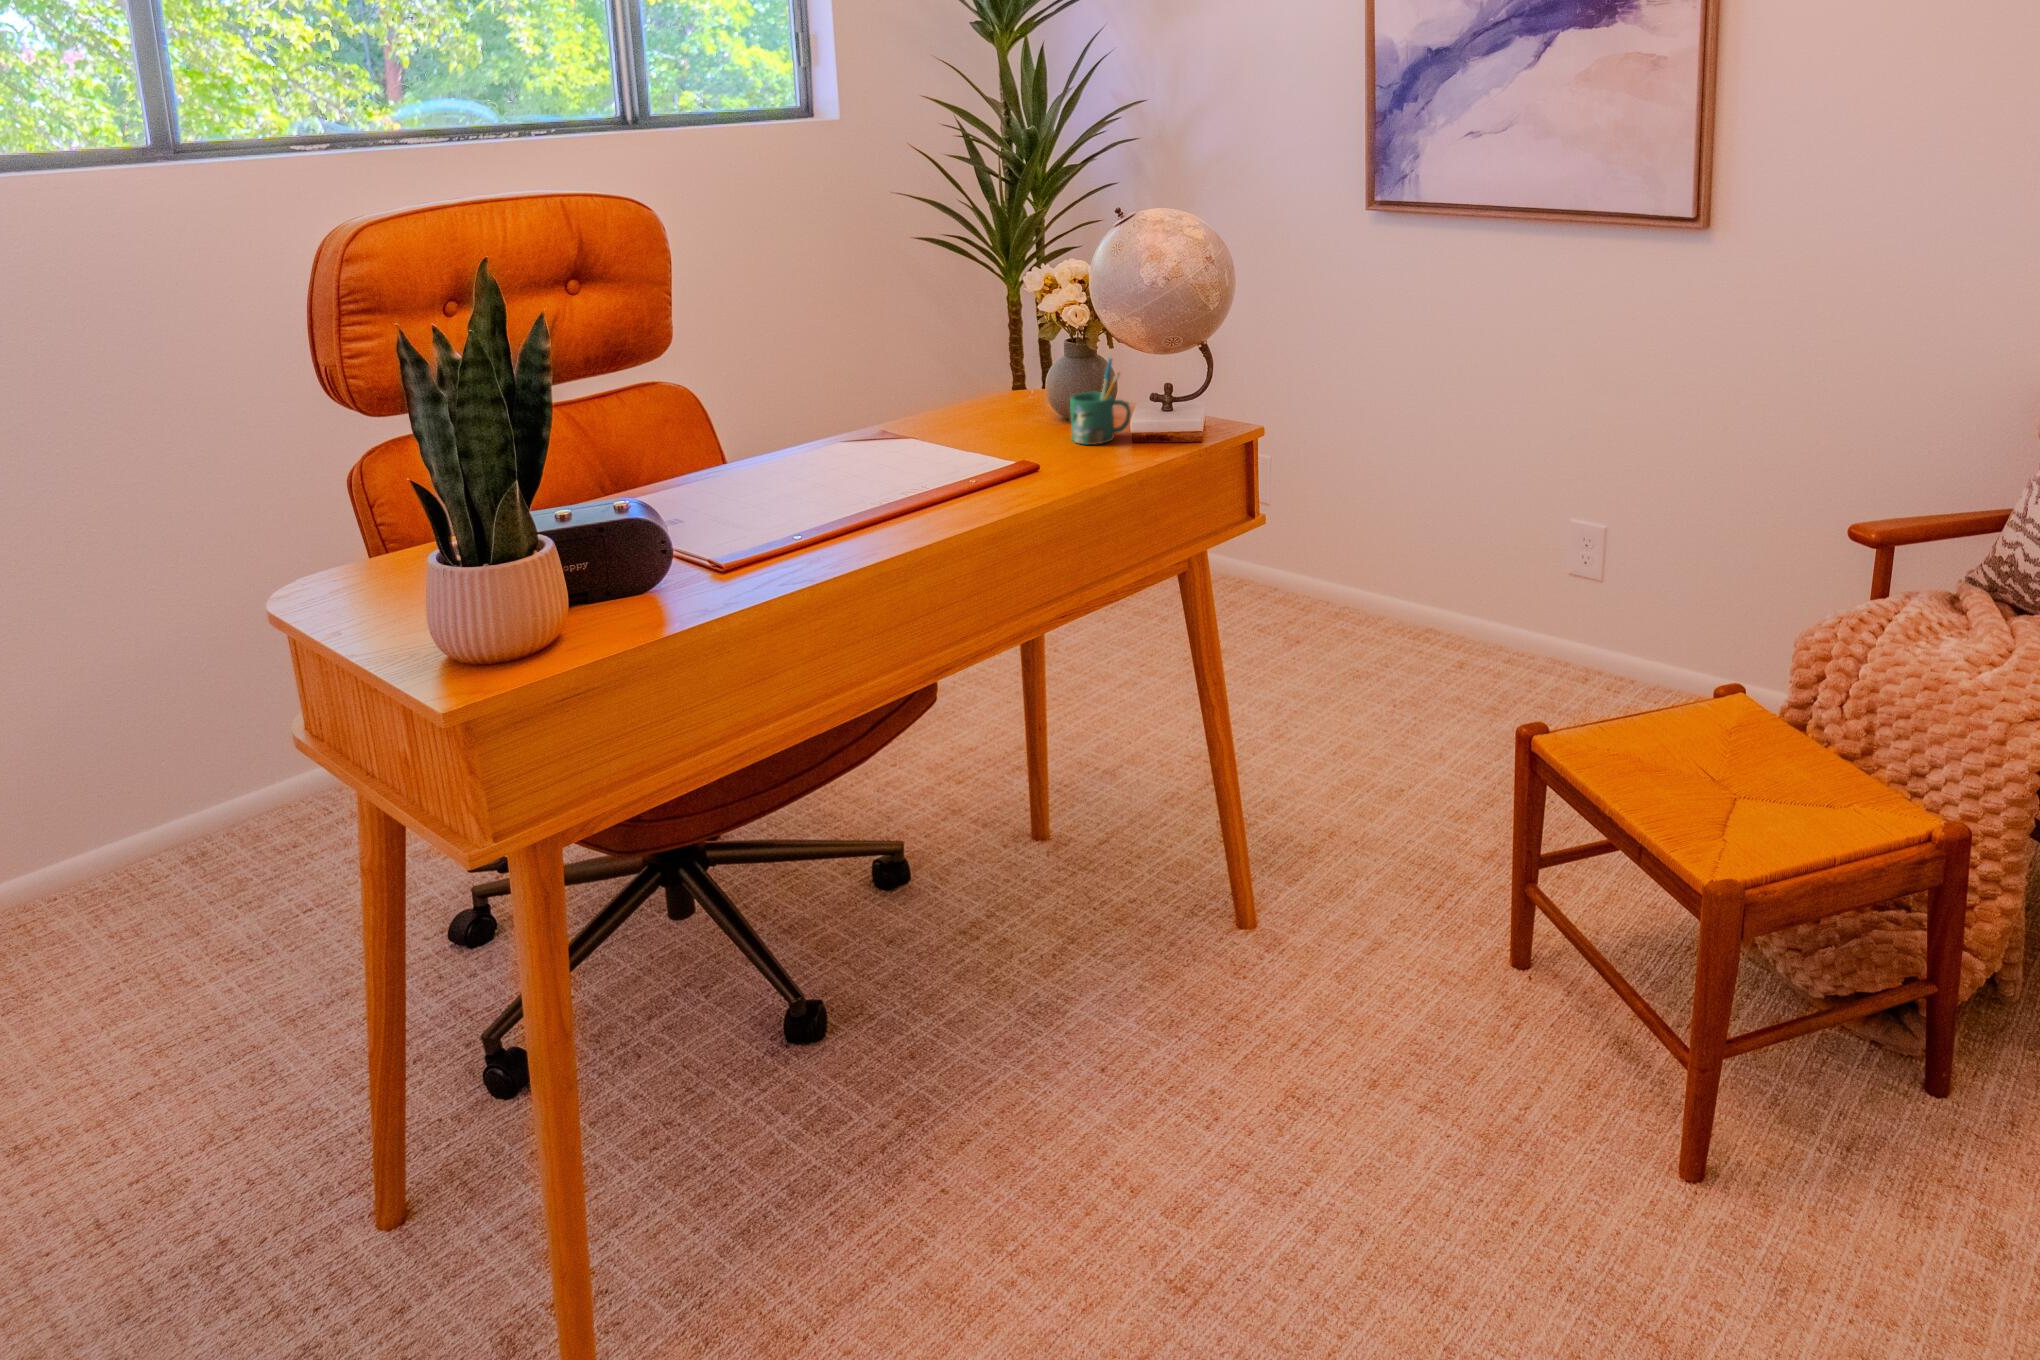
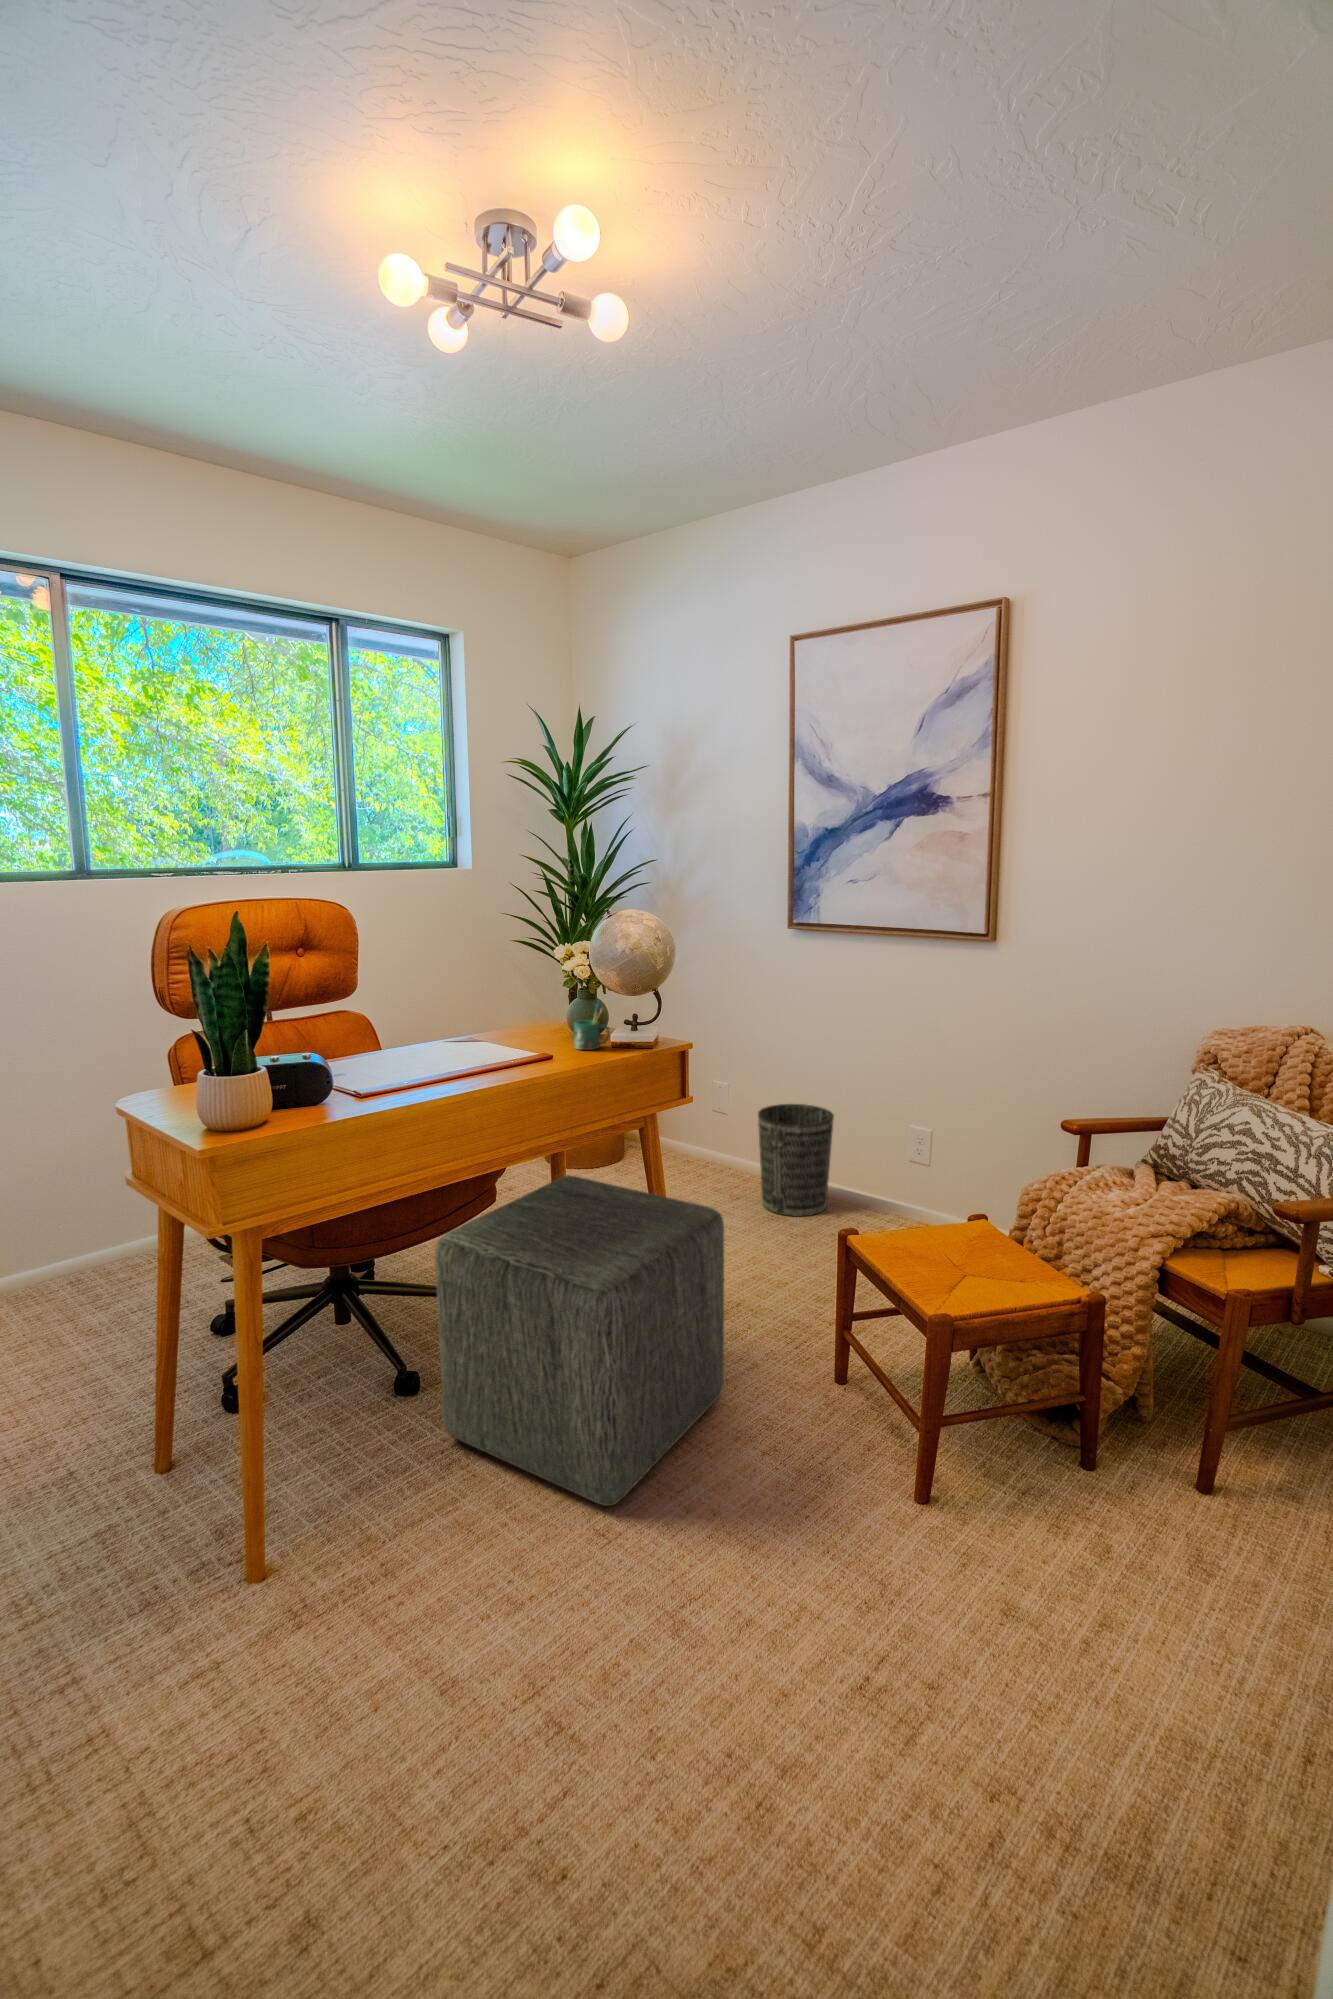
wastebasket: none [1331,485,1450,663] -> present [758,1104,834,1217]
ottoman: none [862,652,1344,1233] -> present [435,1175,724,1506]

